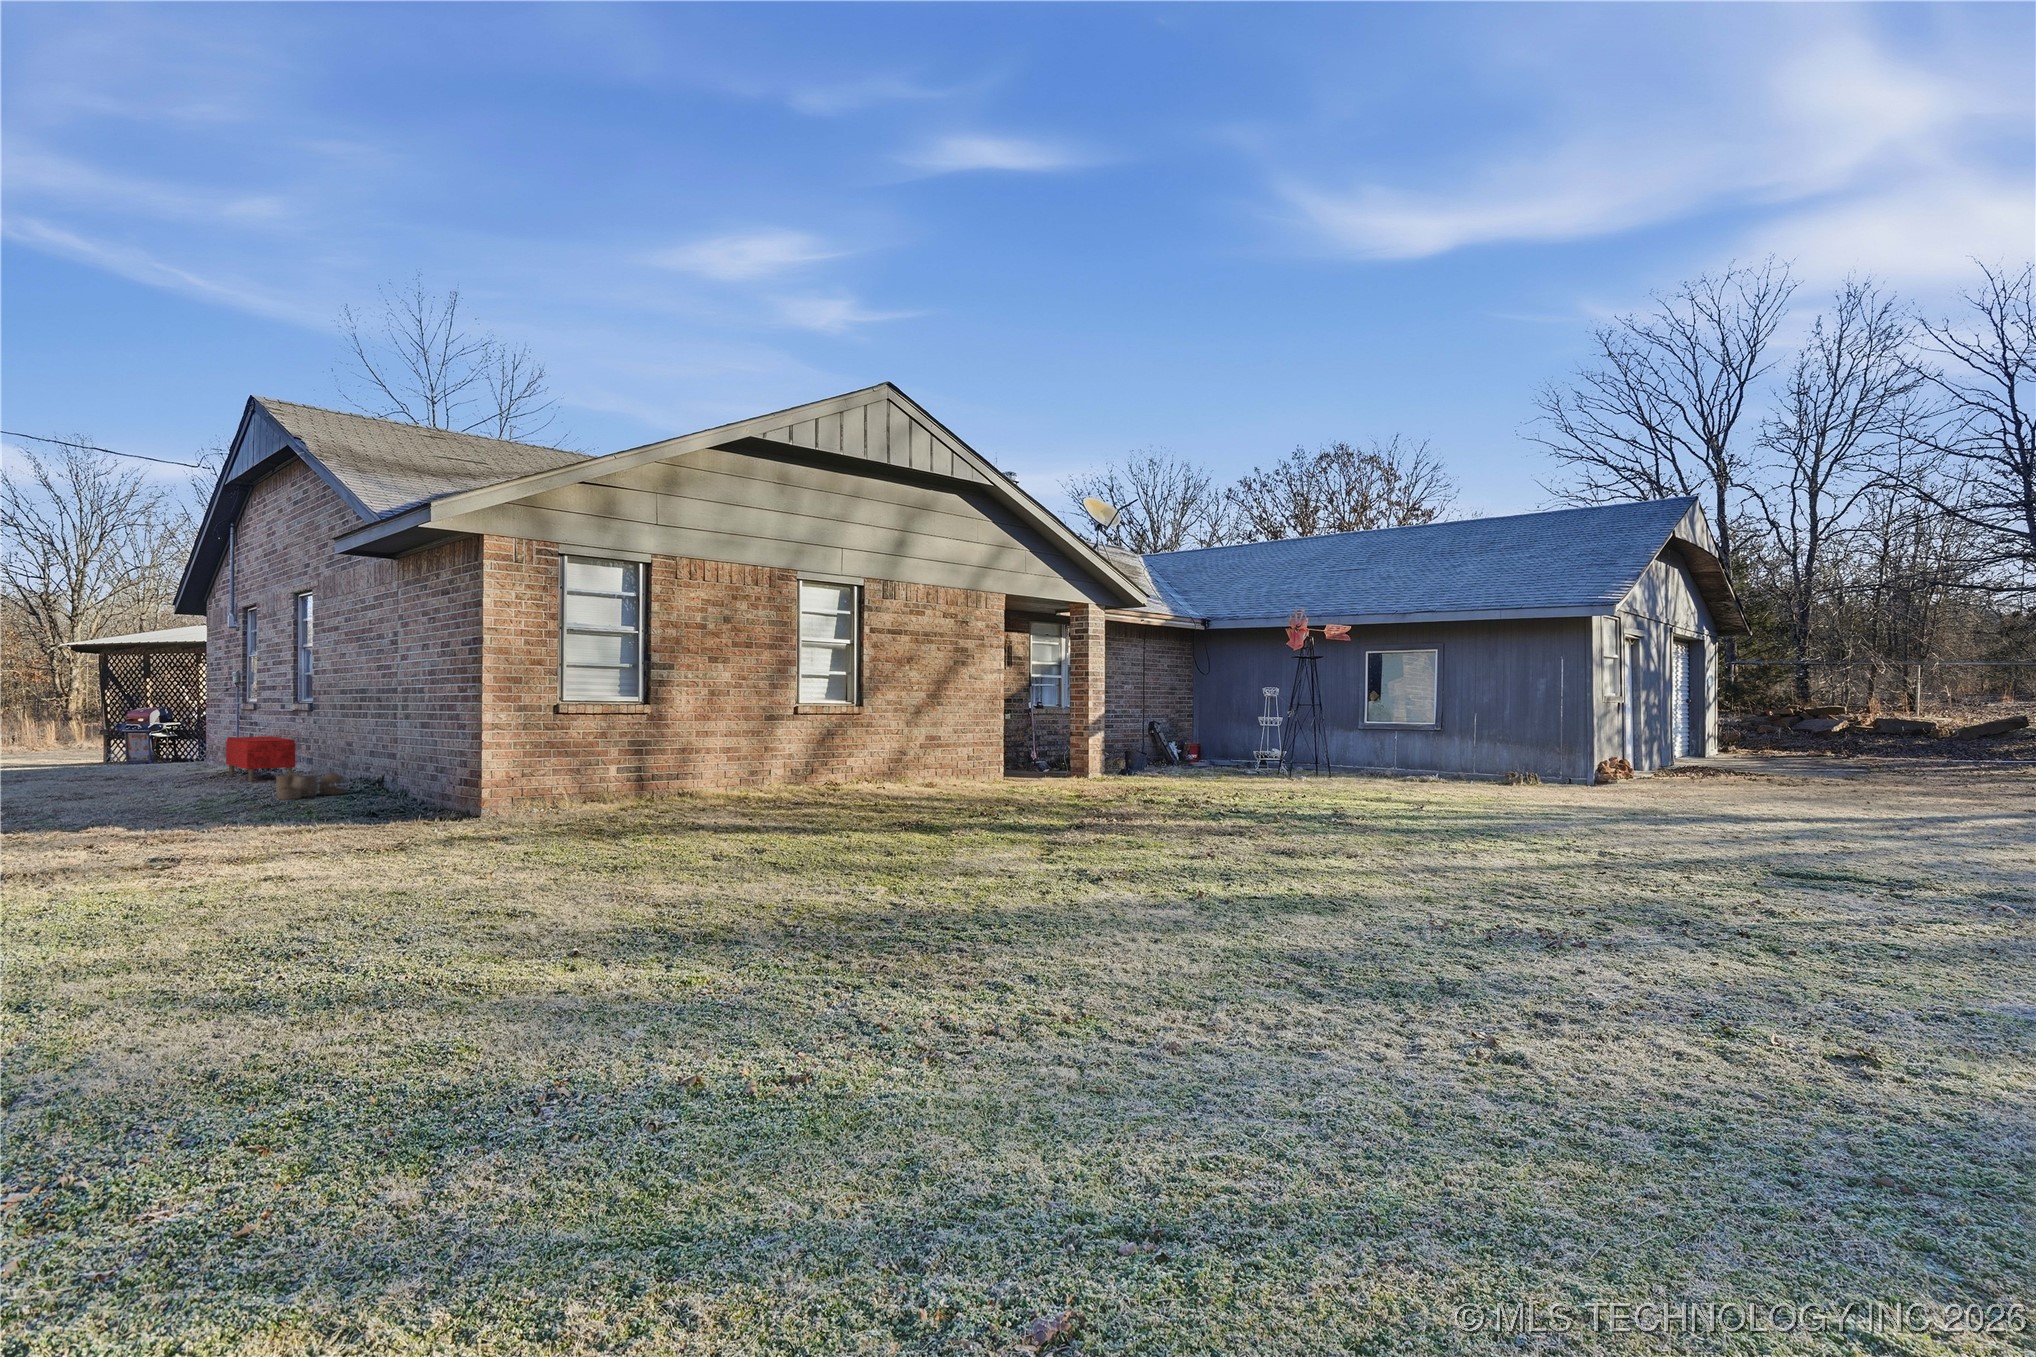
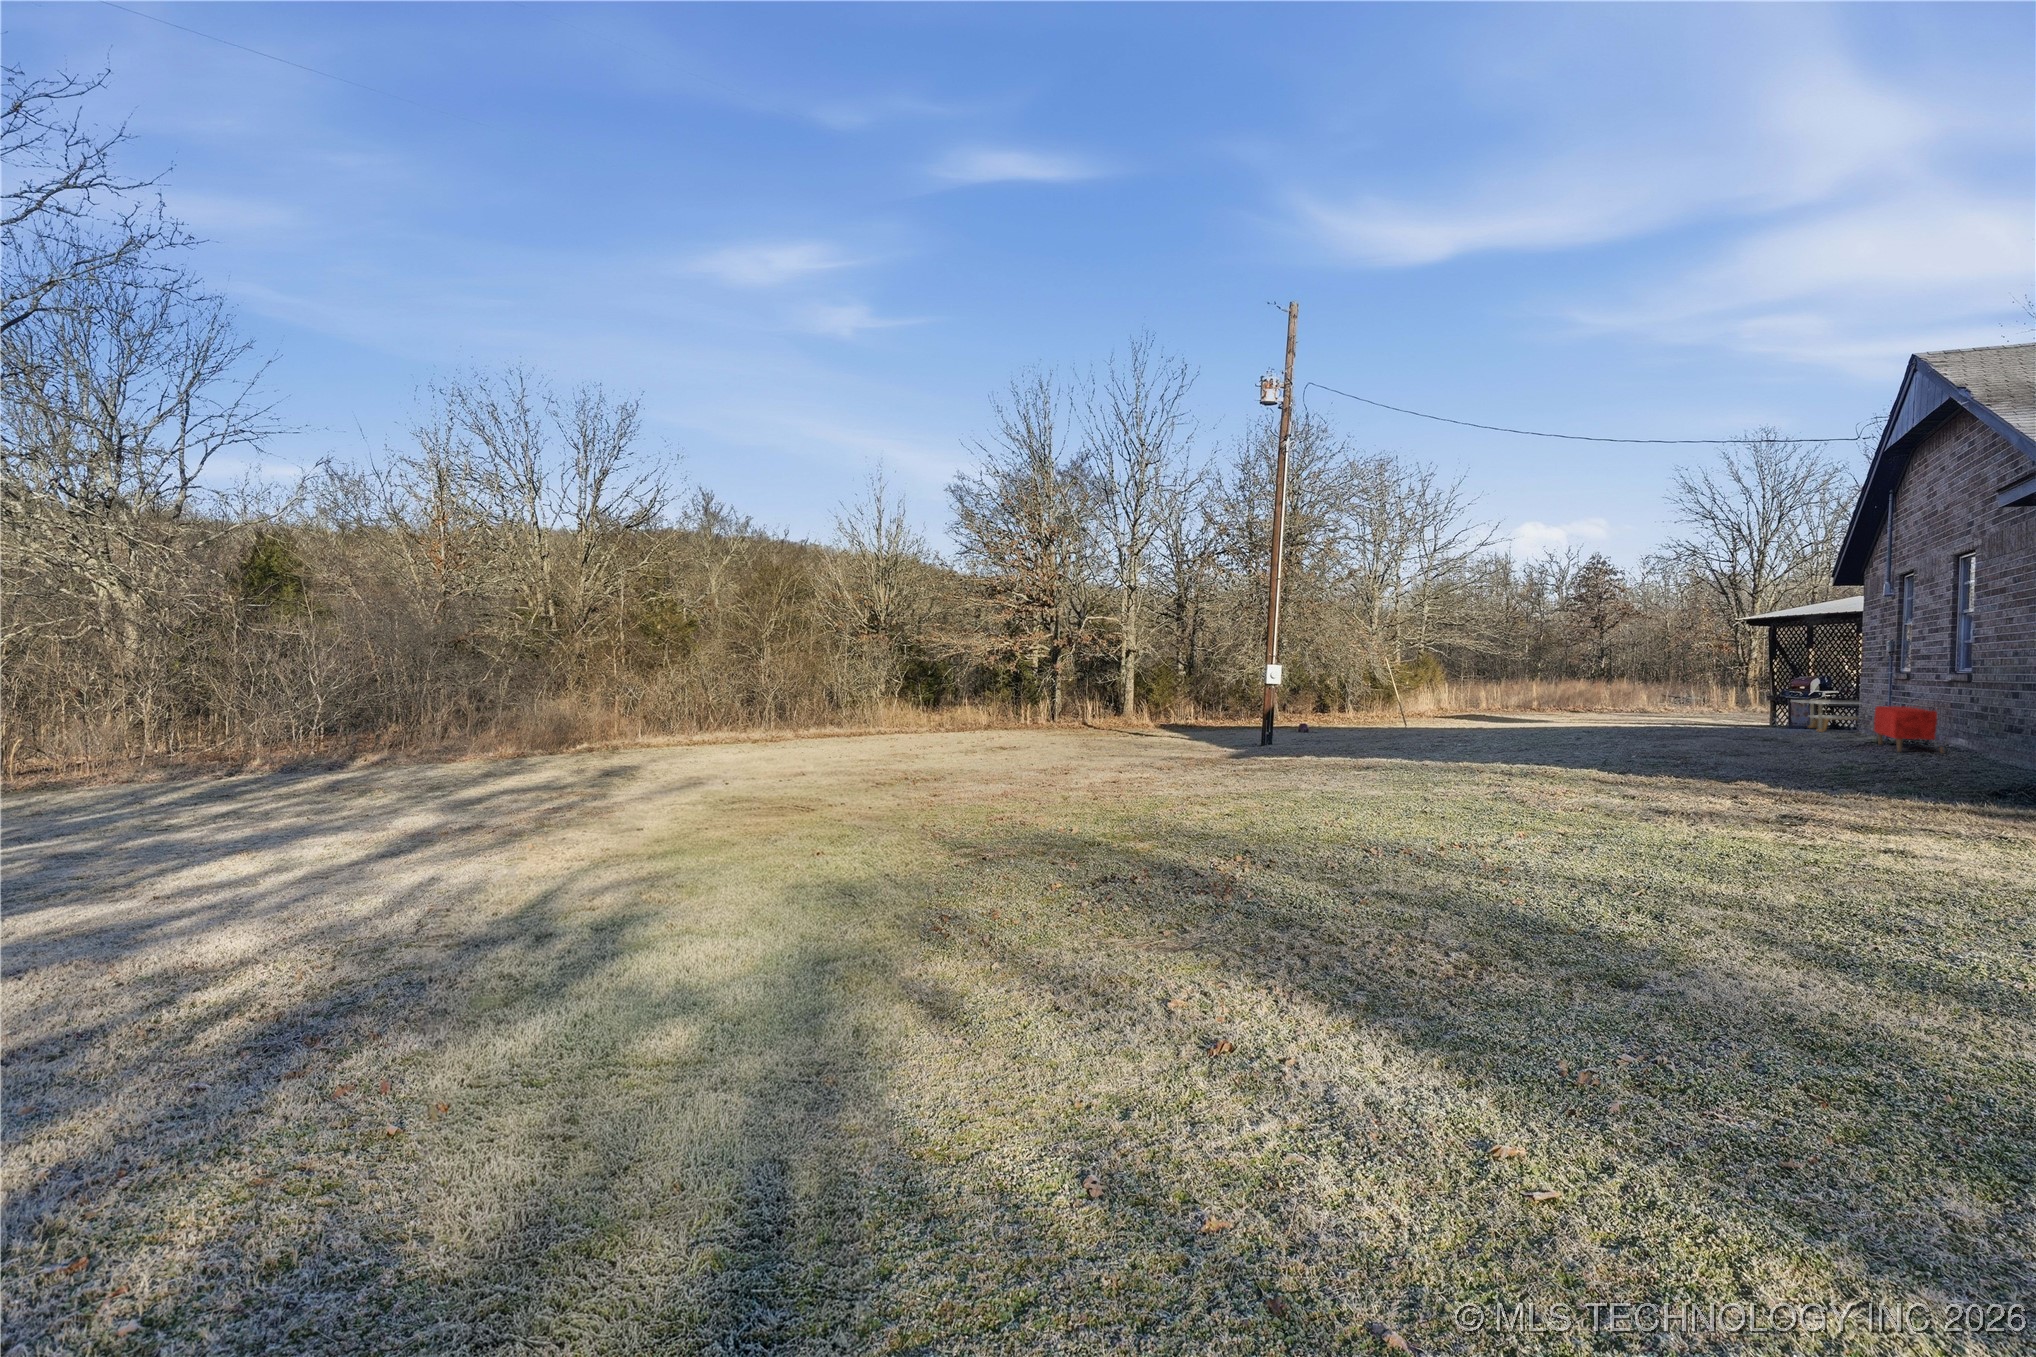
round table: none [135,733,228,768] -> present [1794,700,1873,732]
woven basket: present [276,773,346,800] -> none [1923,744,2008,774]

